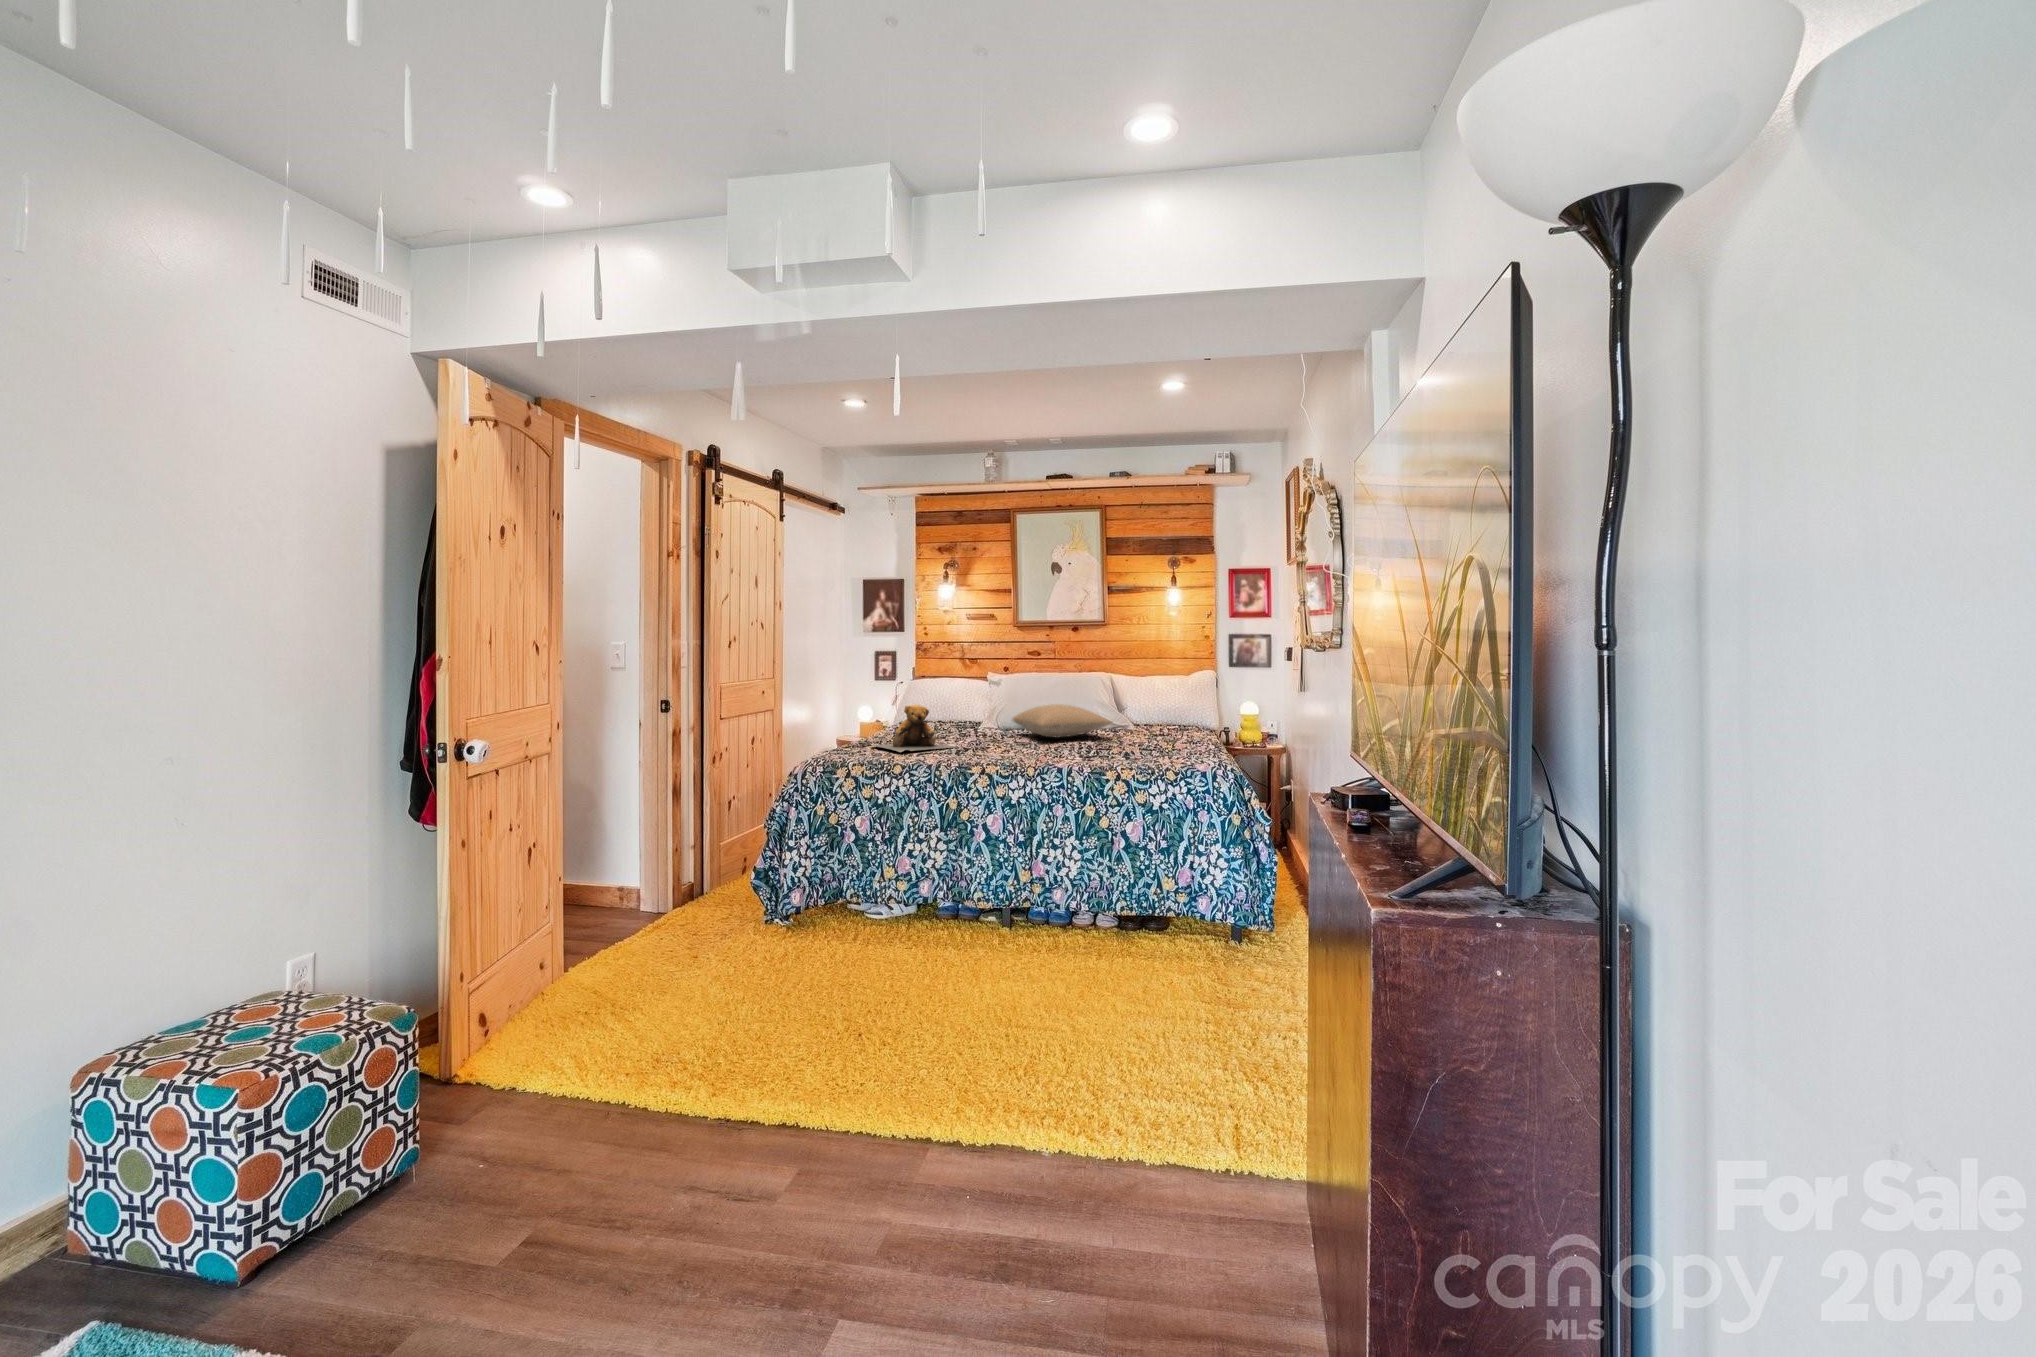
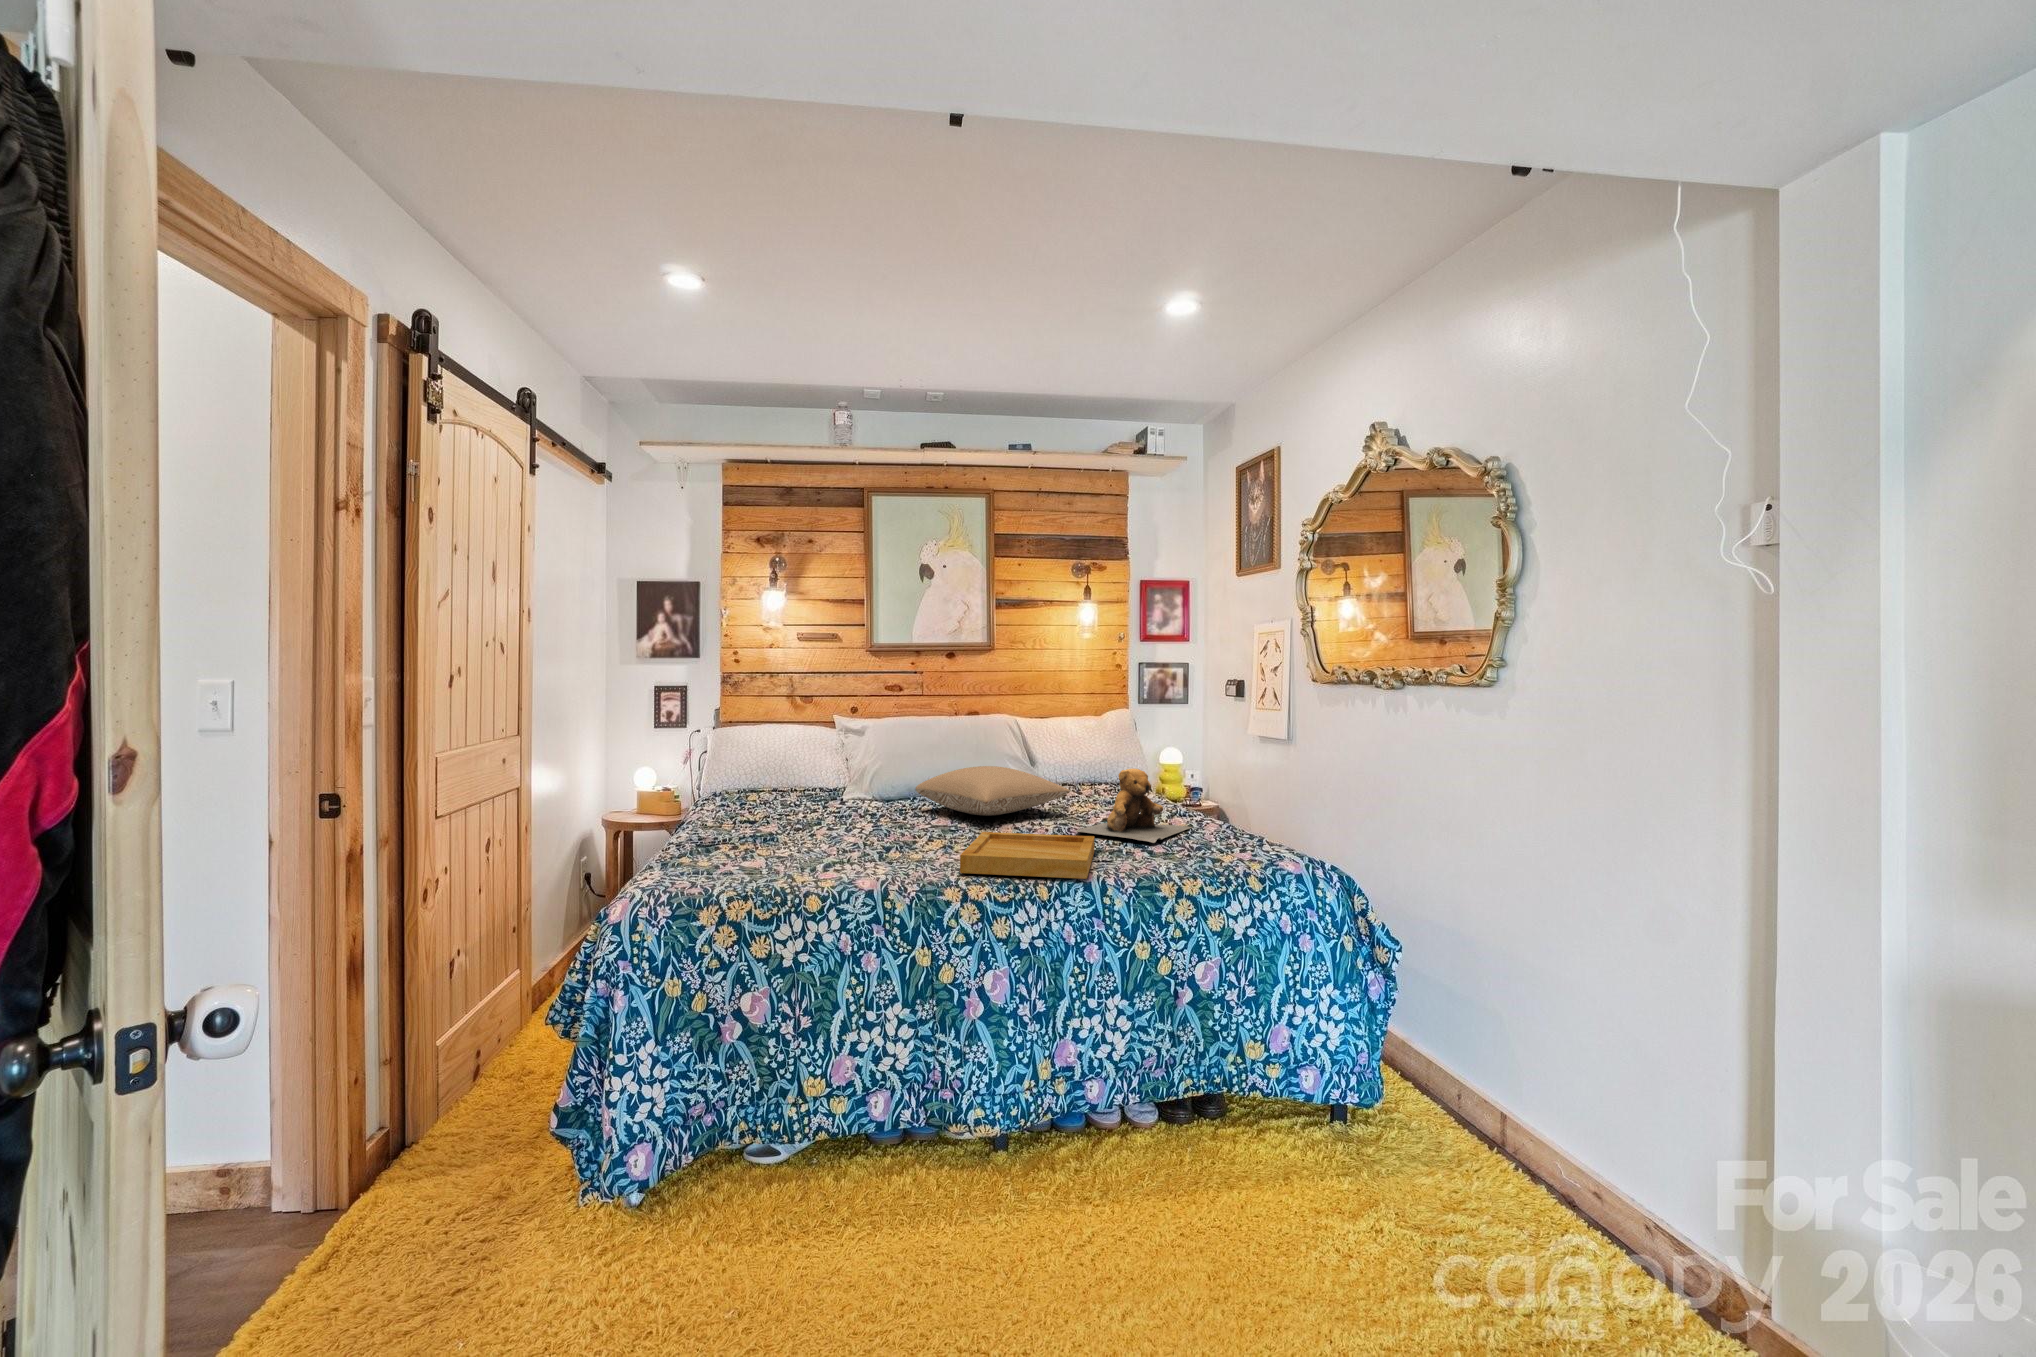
teddy bear: present [873,705,957,752] -> present [1076,769,1192,843]
tray: none [990,742,1094,766] -> present [960,832,1095,879]

